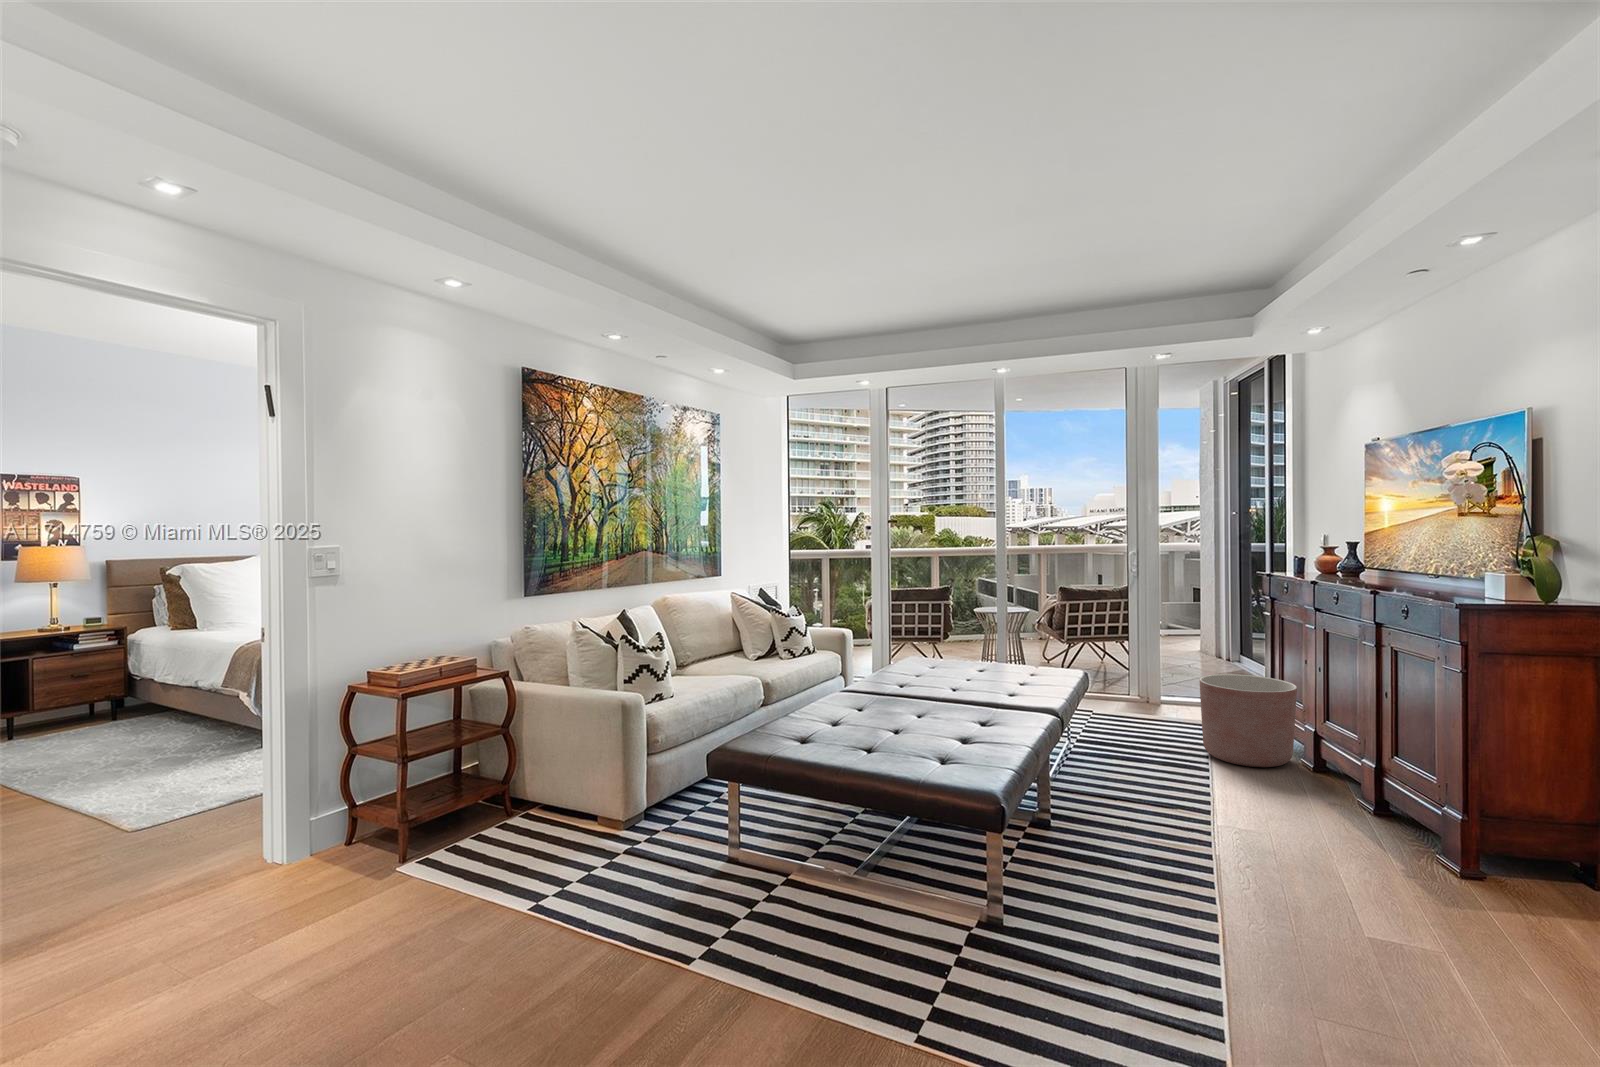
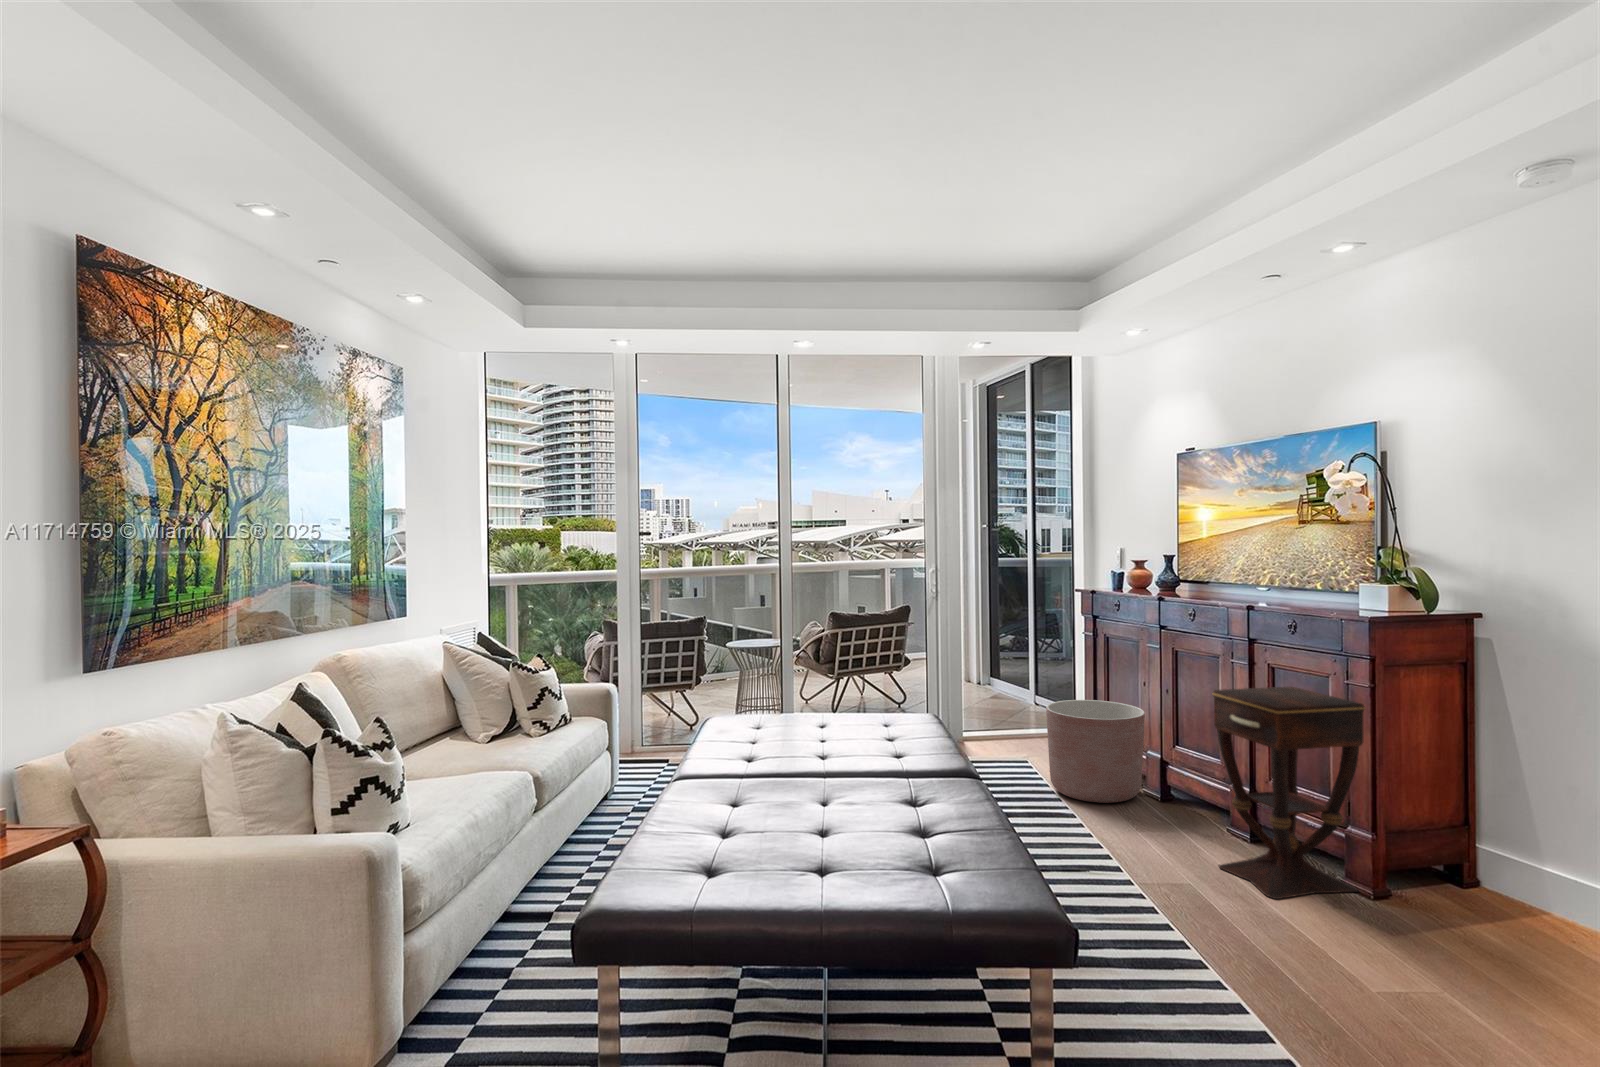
side table: none [1302,665,1441,862] -> present [1212,687,1365,899]

